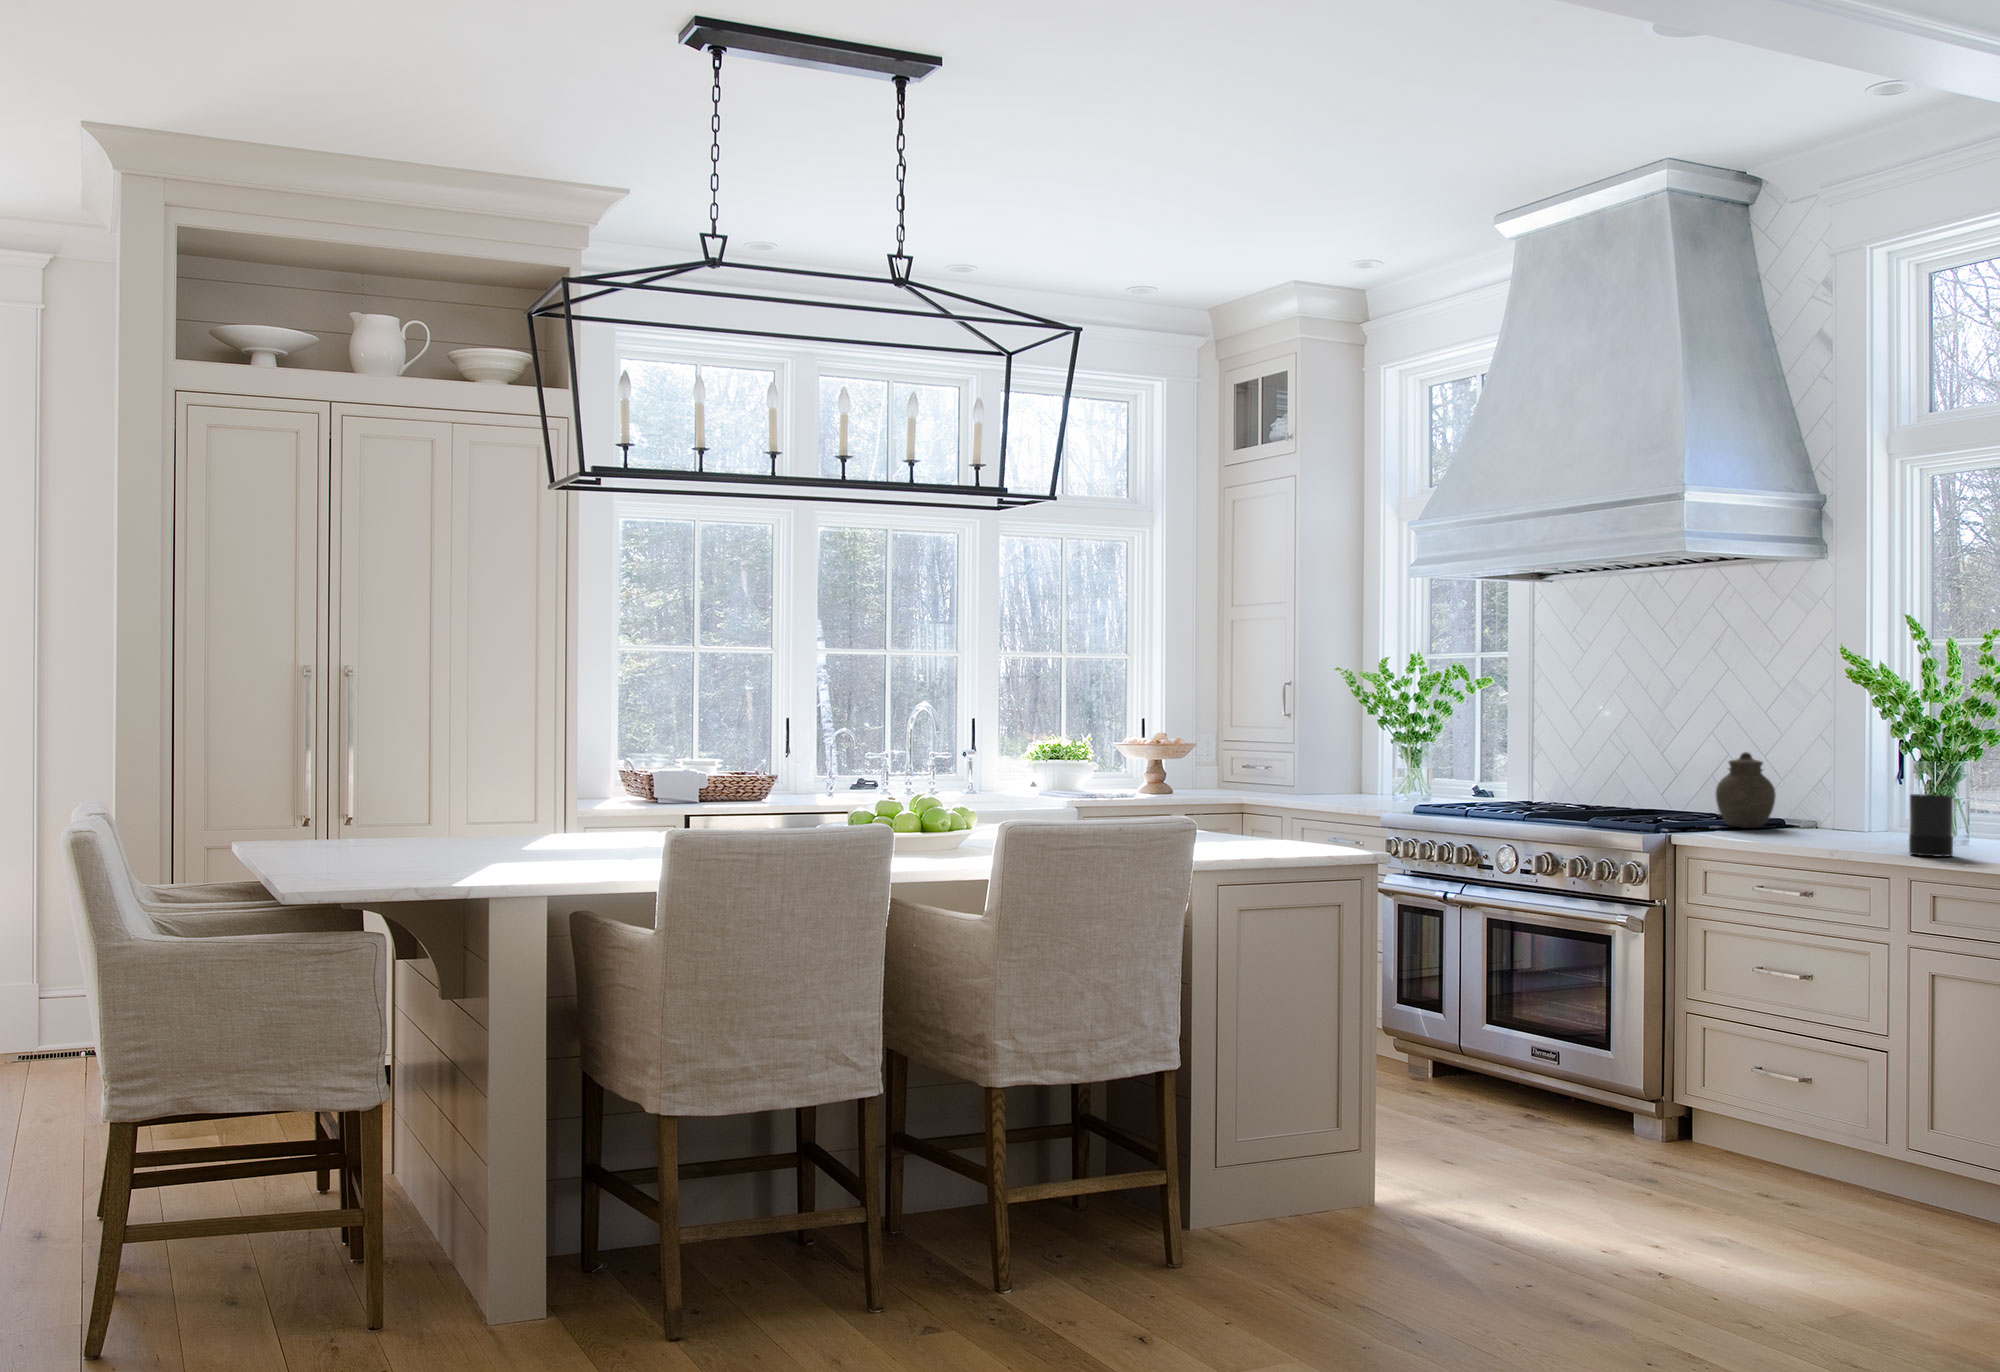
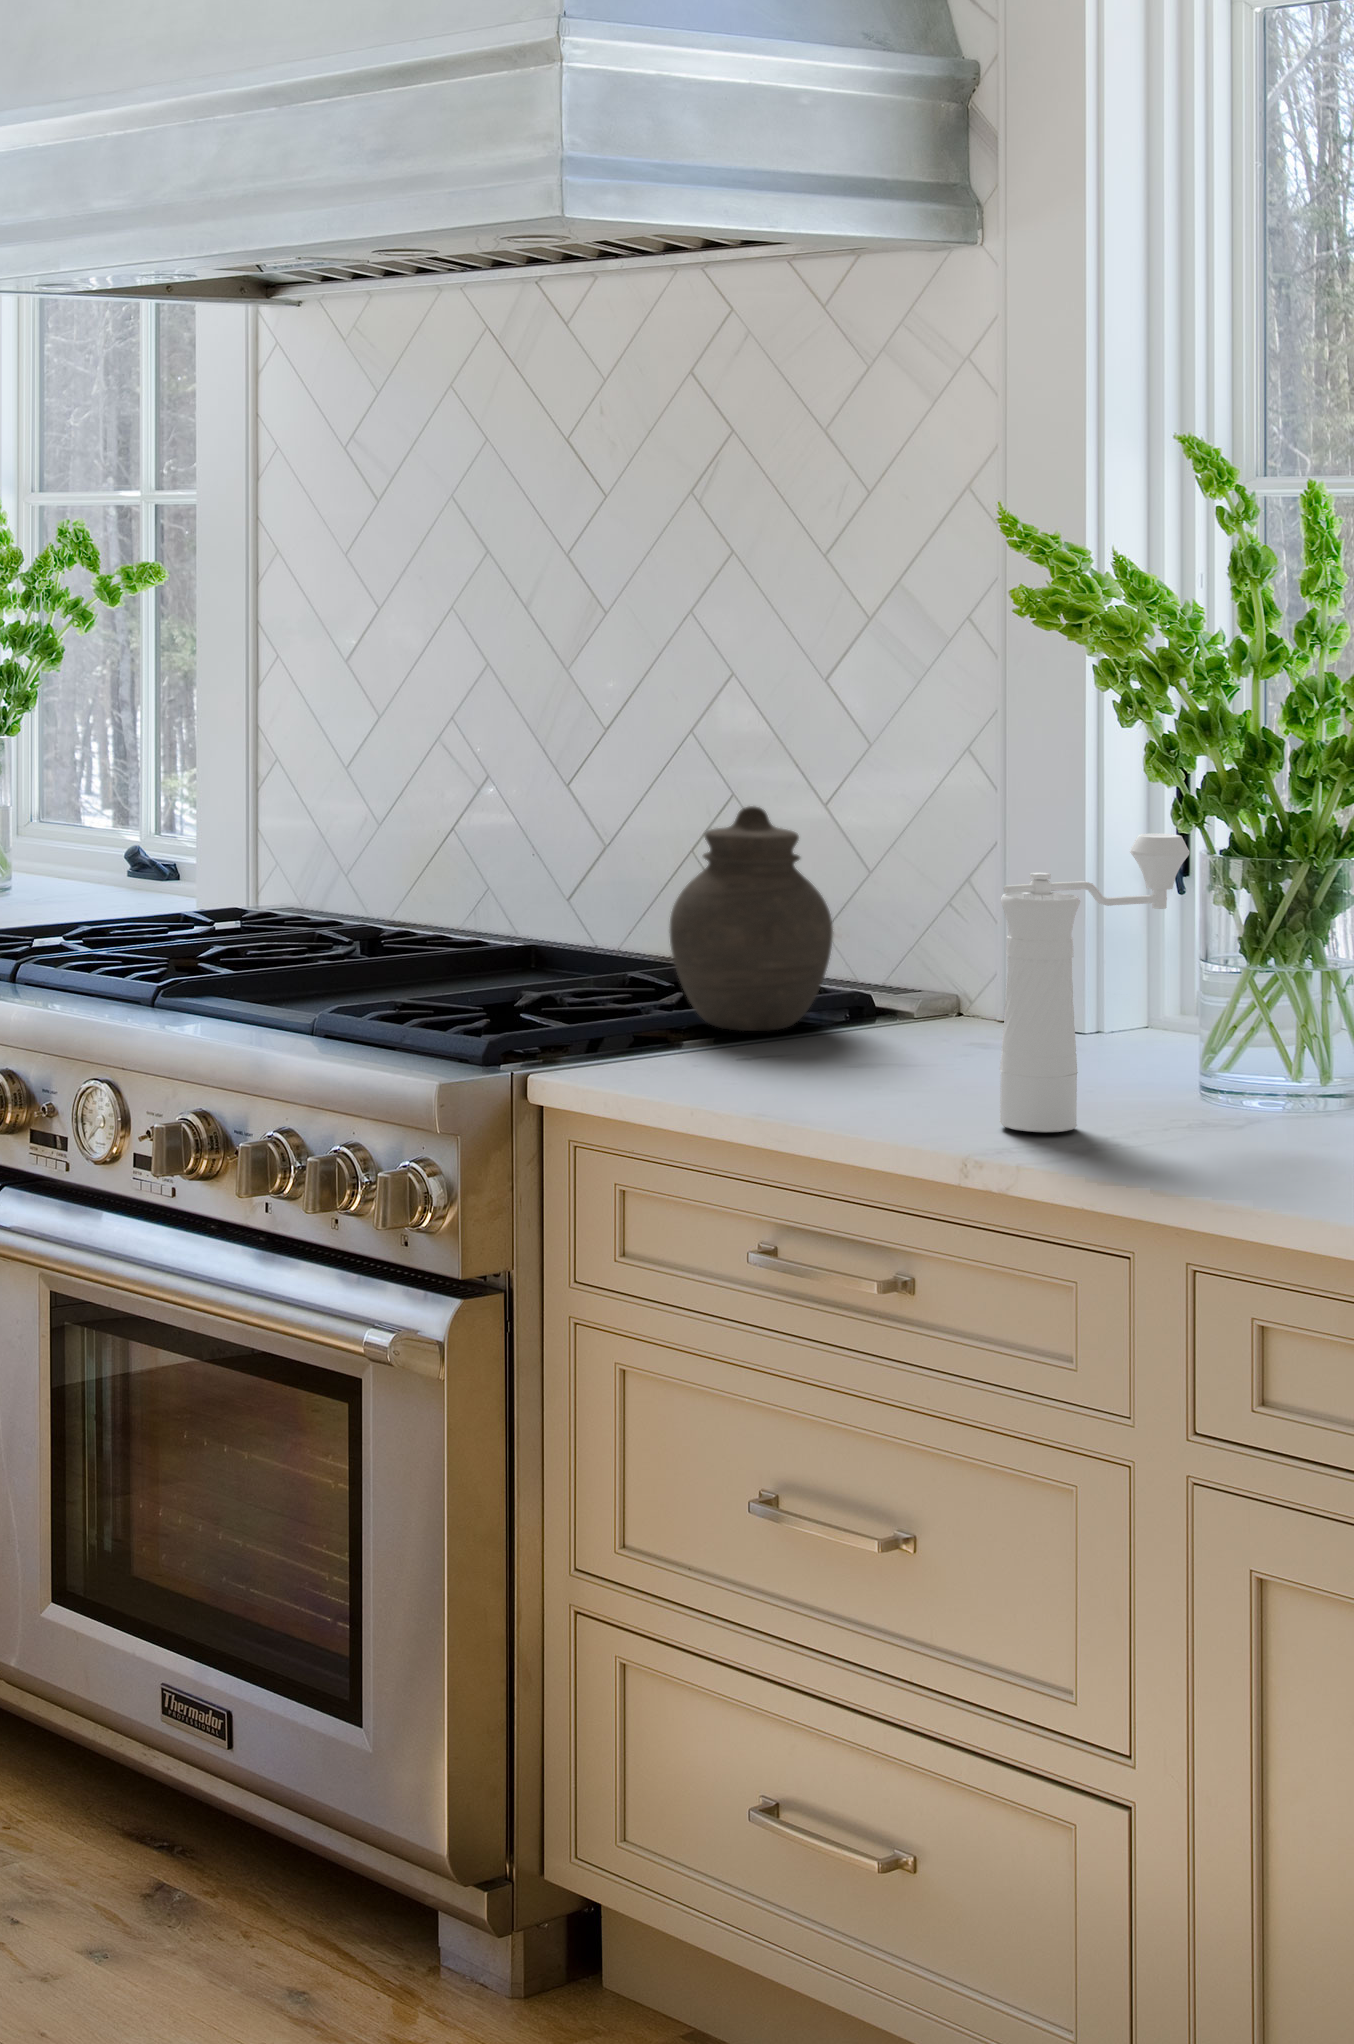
pepper mill: none [1840,754,1907,846] -> present [1000,833,1190,1132]
candle: present [1909,792,1953,857] -> none [1199,963,1332,1193]

